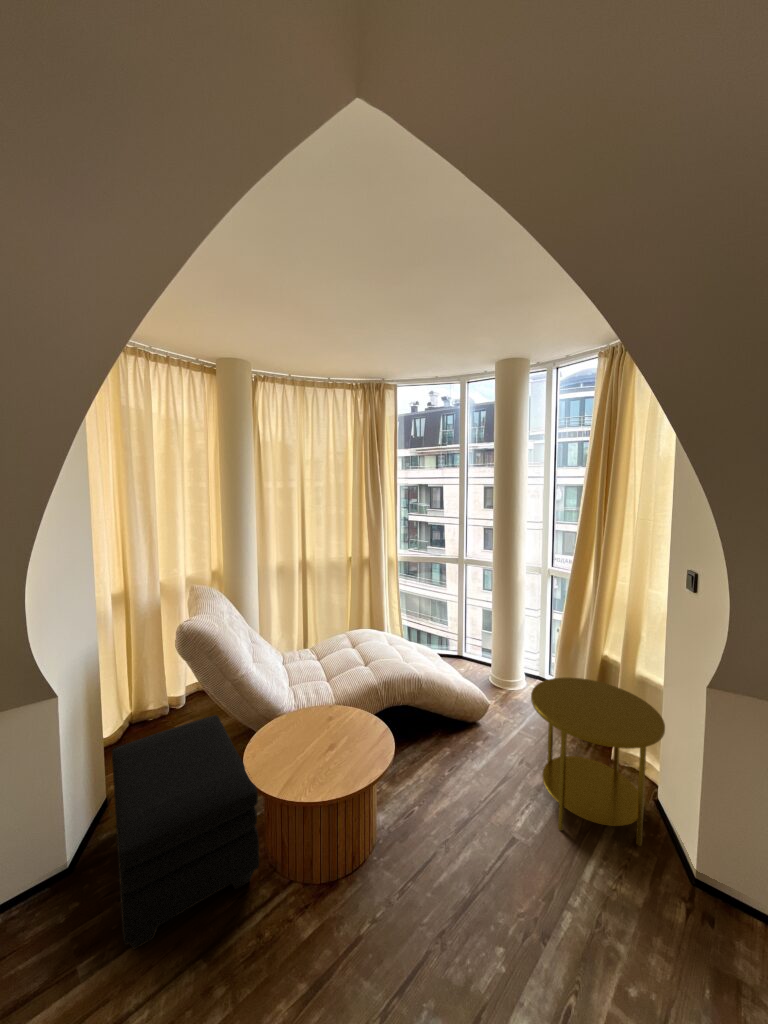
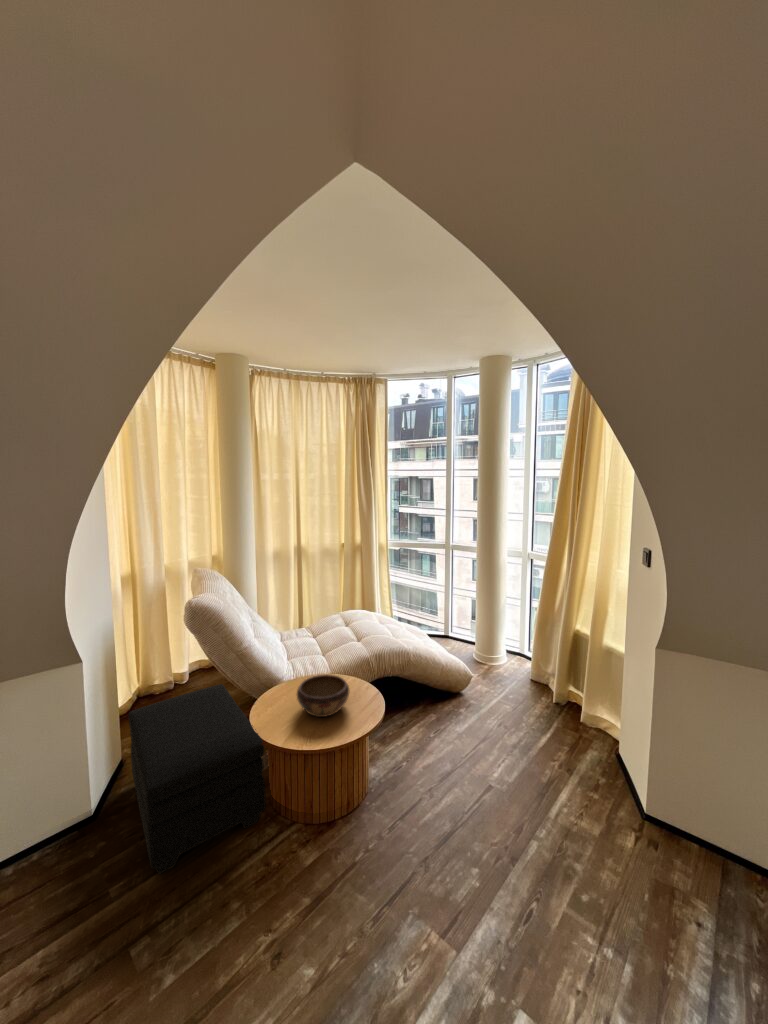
side table: present [531,678,665,846] -> none [508,649,623,790]
decorative bowl: none [296,708,355,759] -> present [297,675,349,717]

